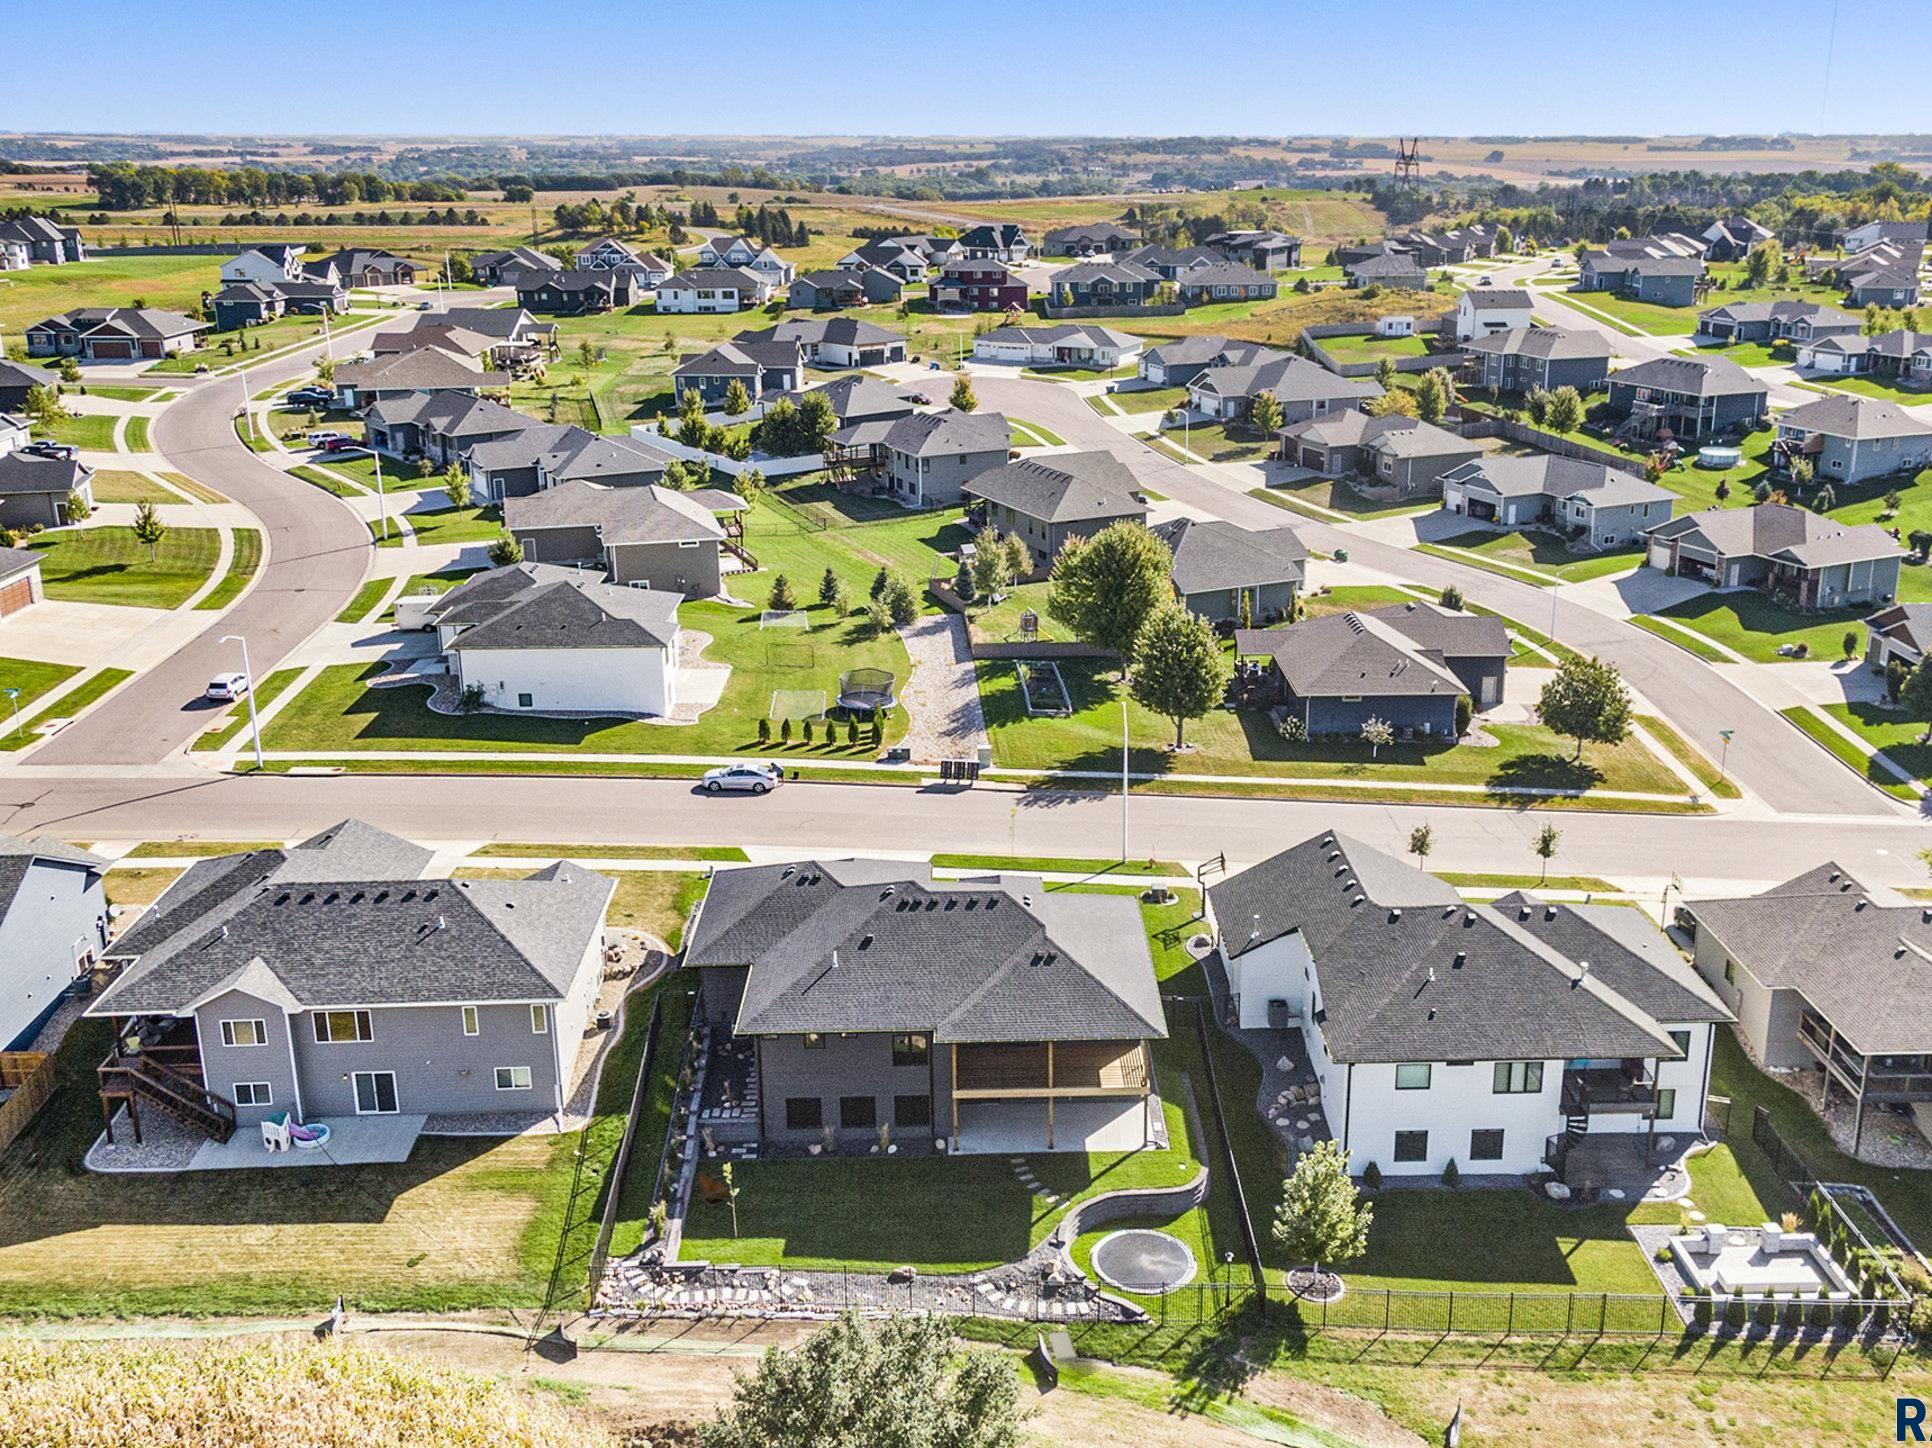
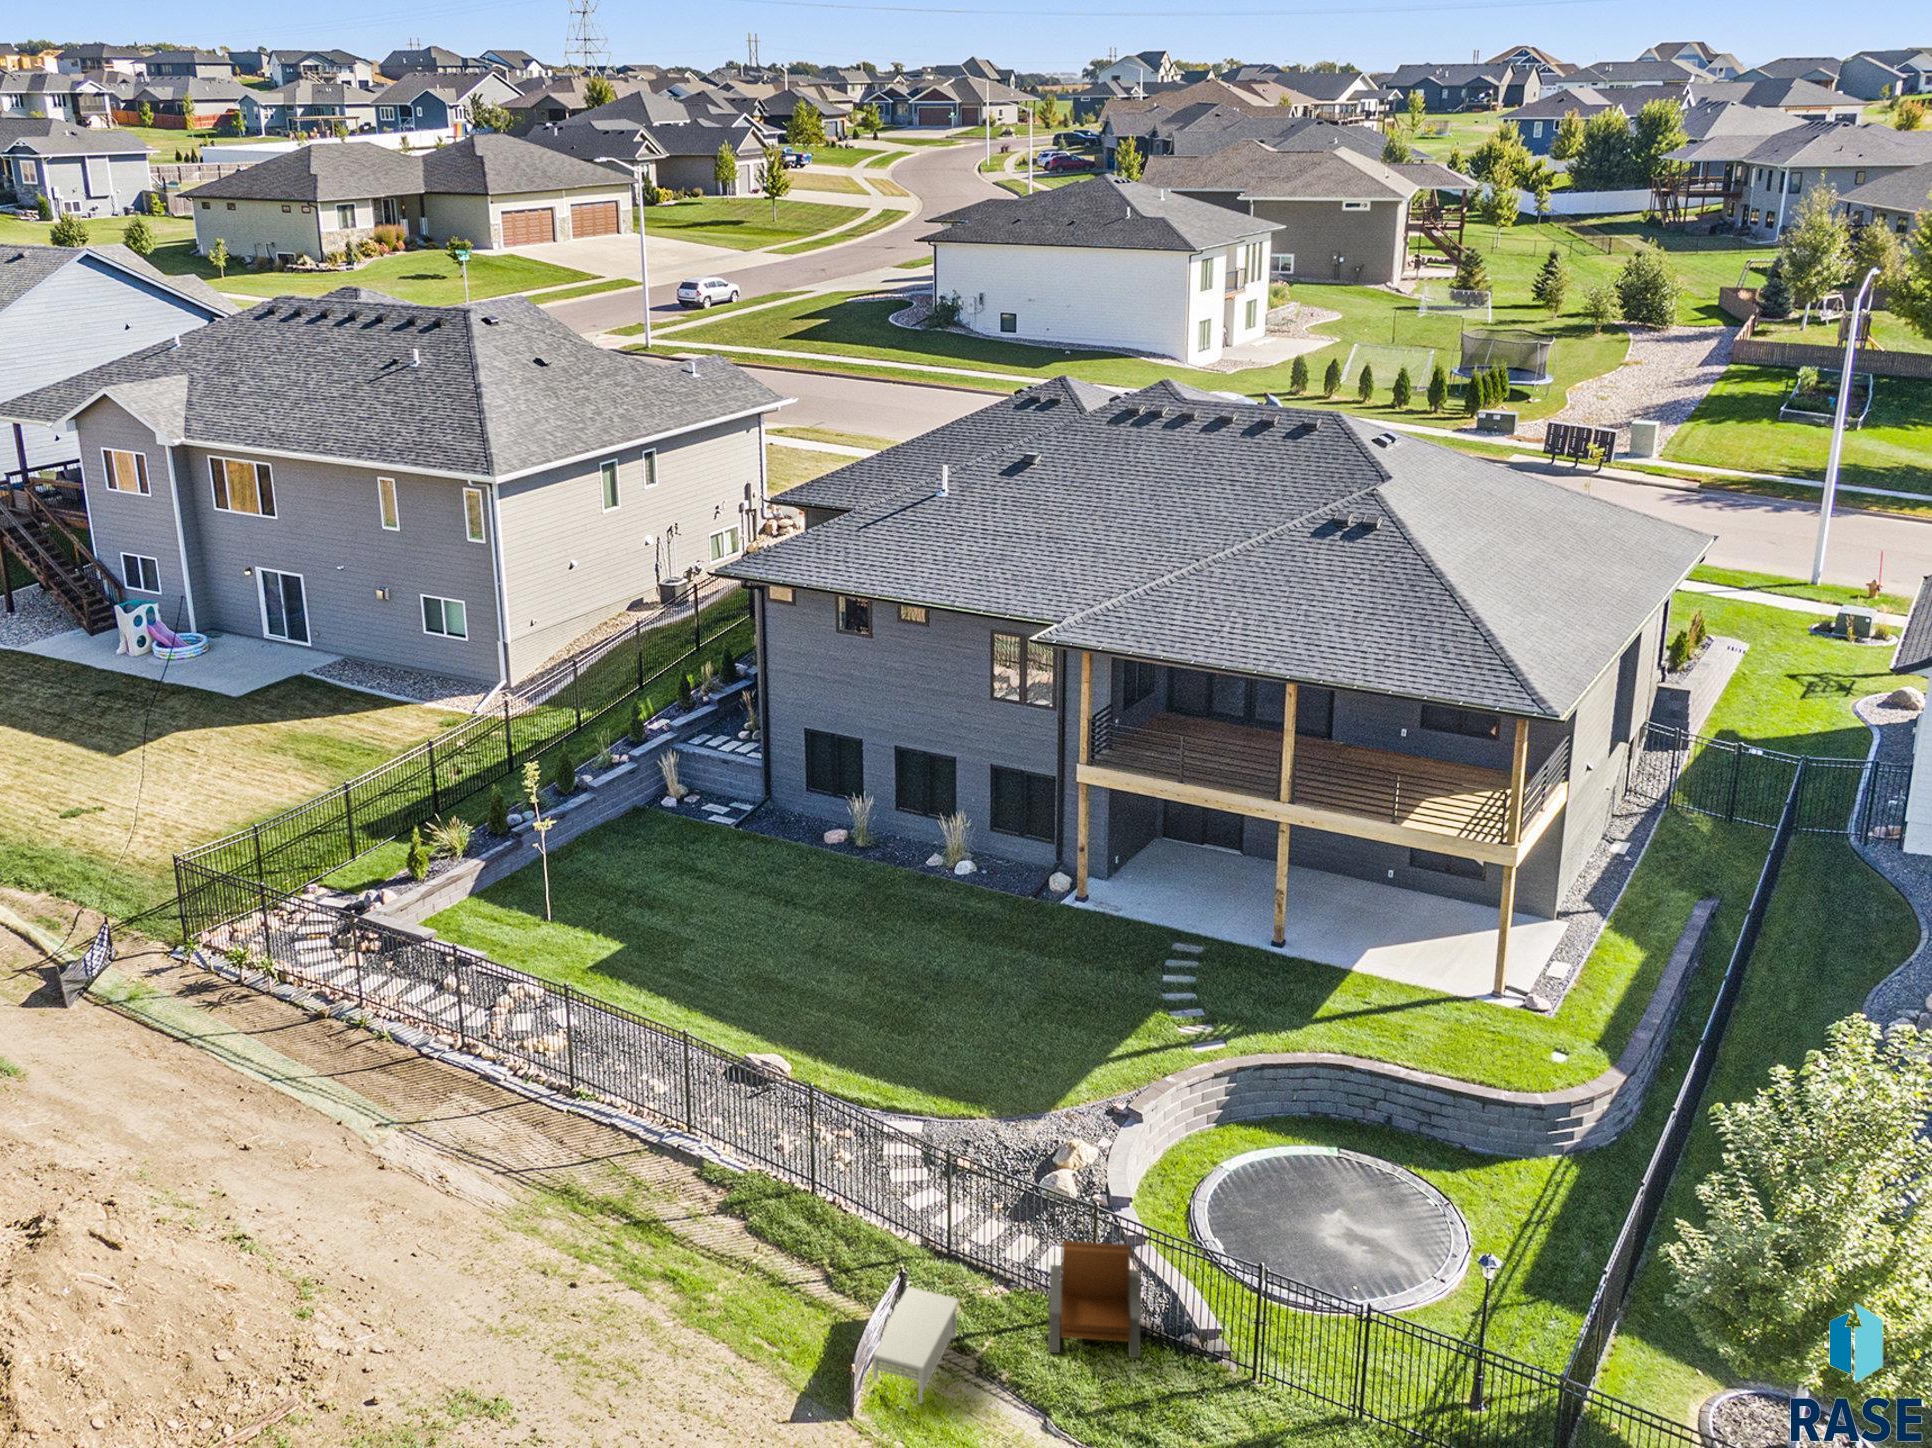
lounge chair: present [697,1173,729,1208] -> present [1048,1241,1143,1358]

